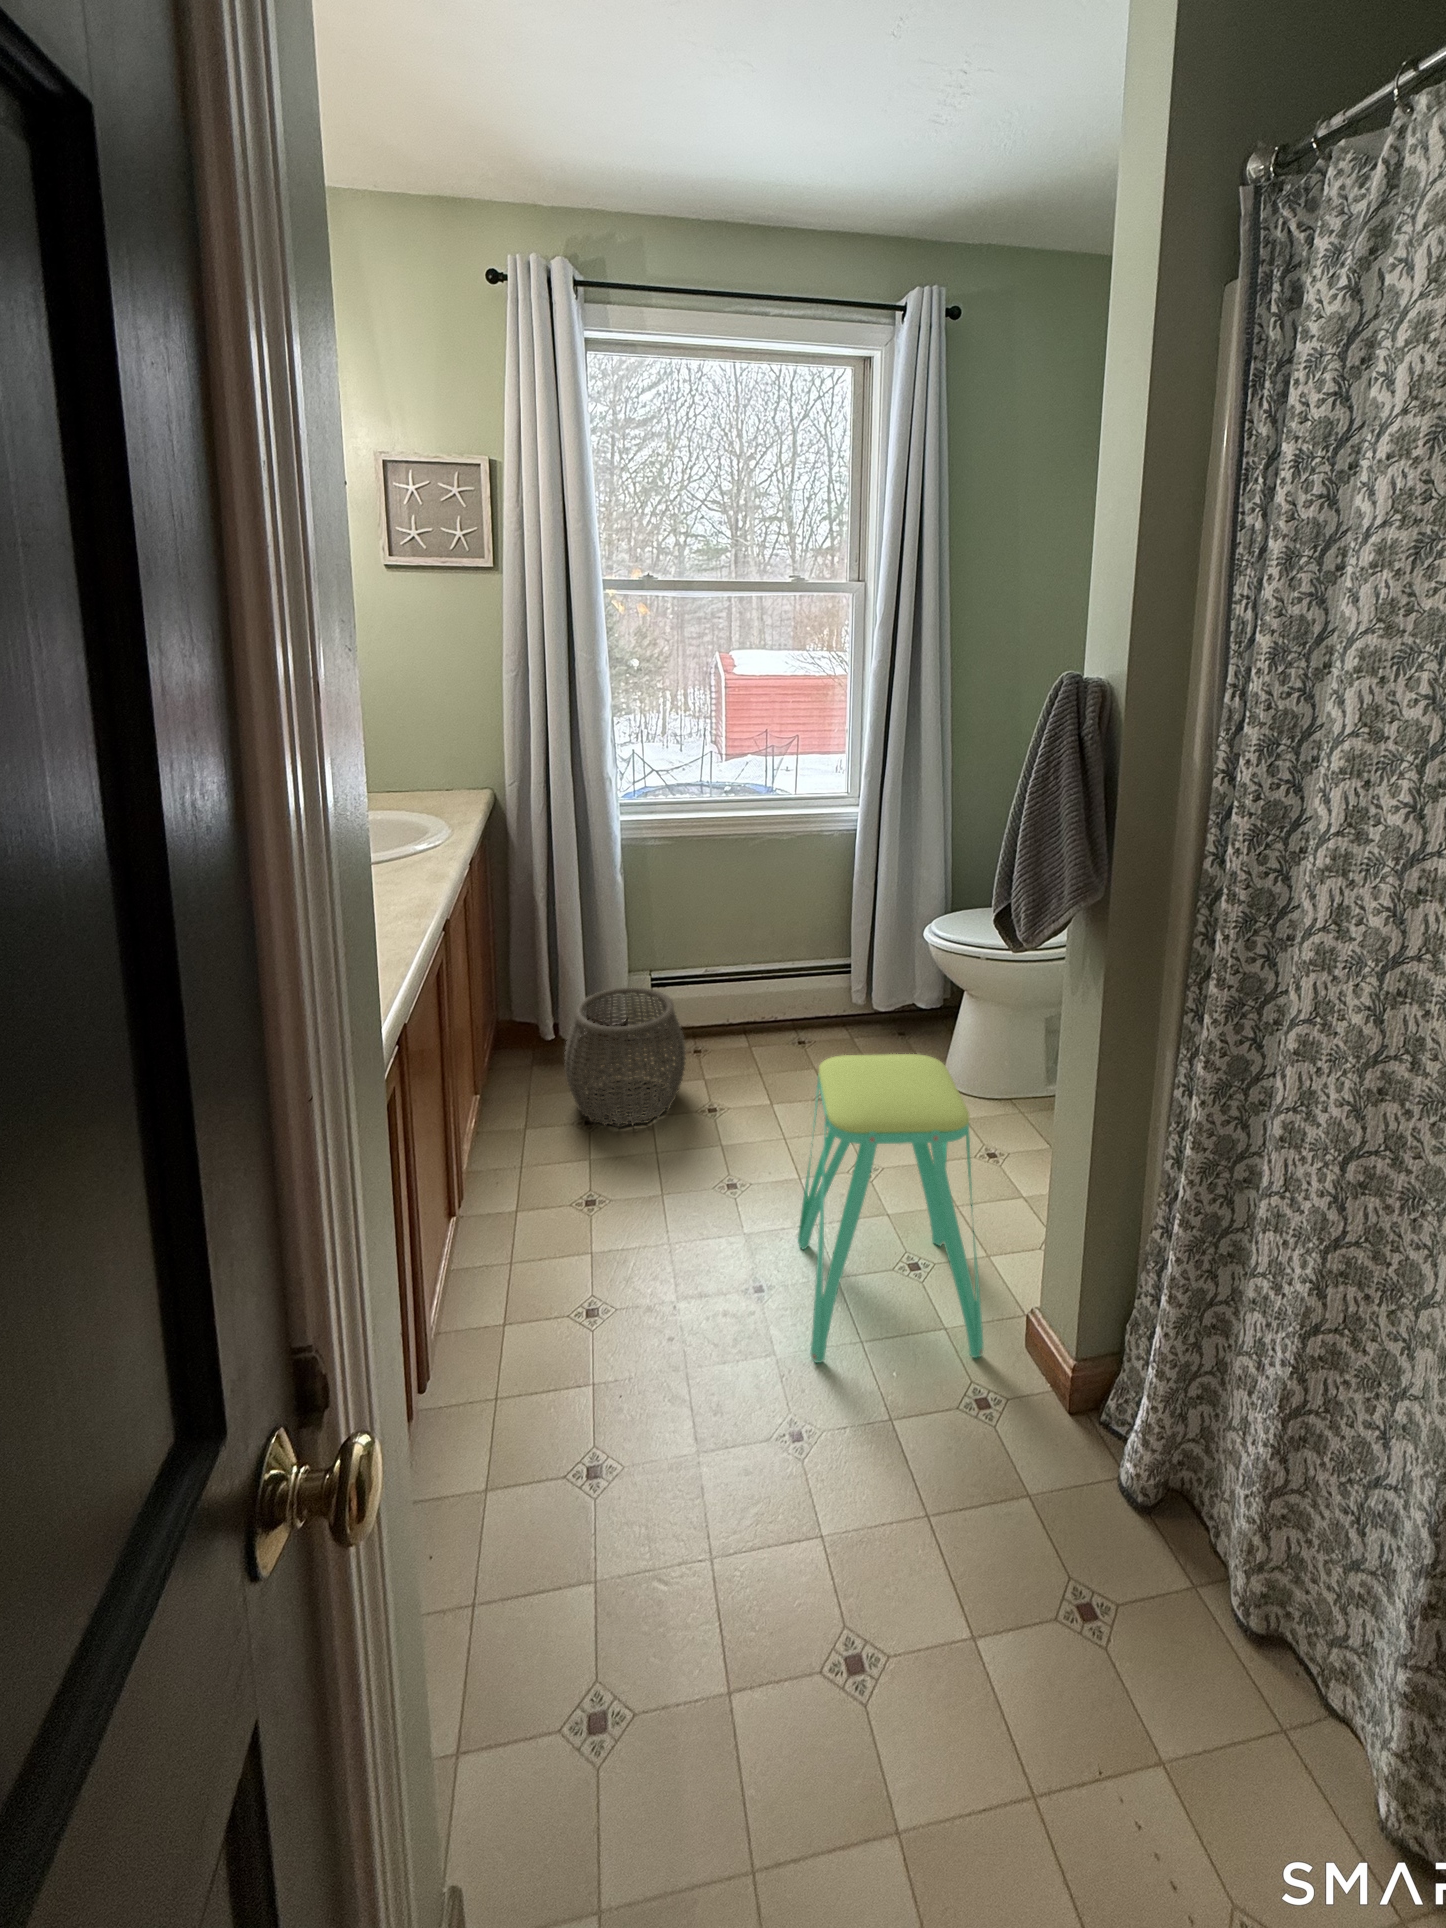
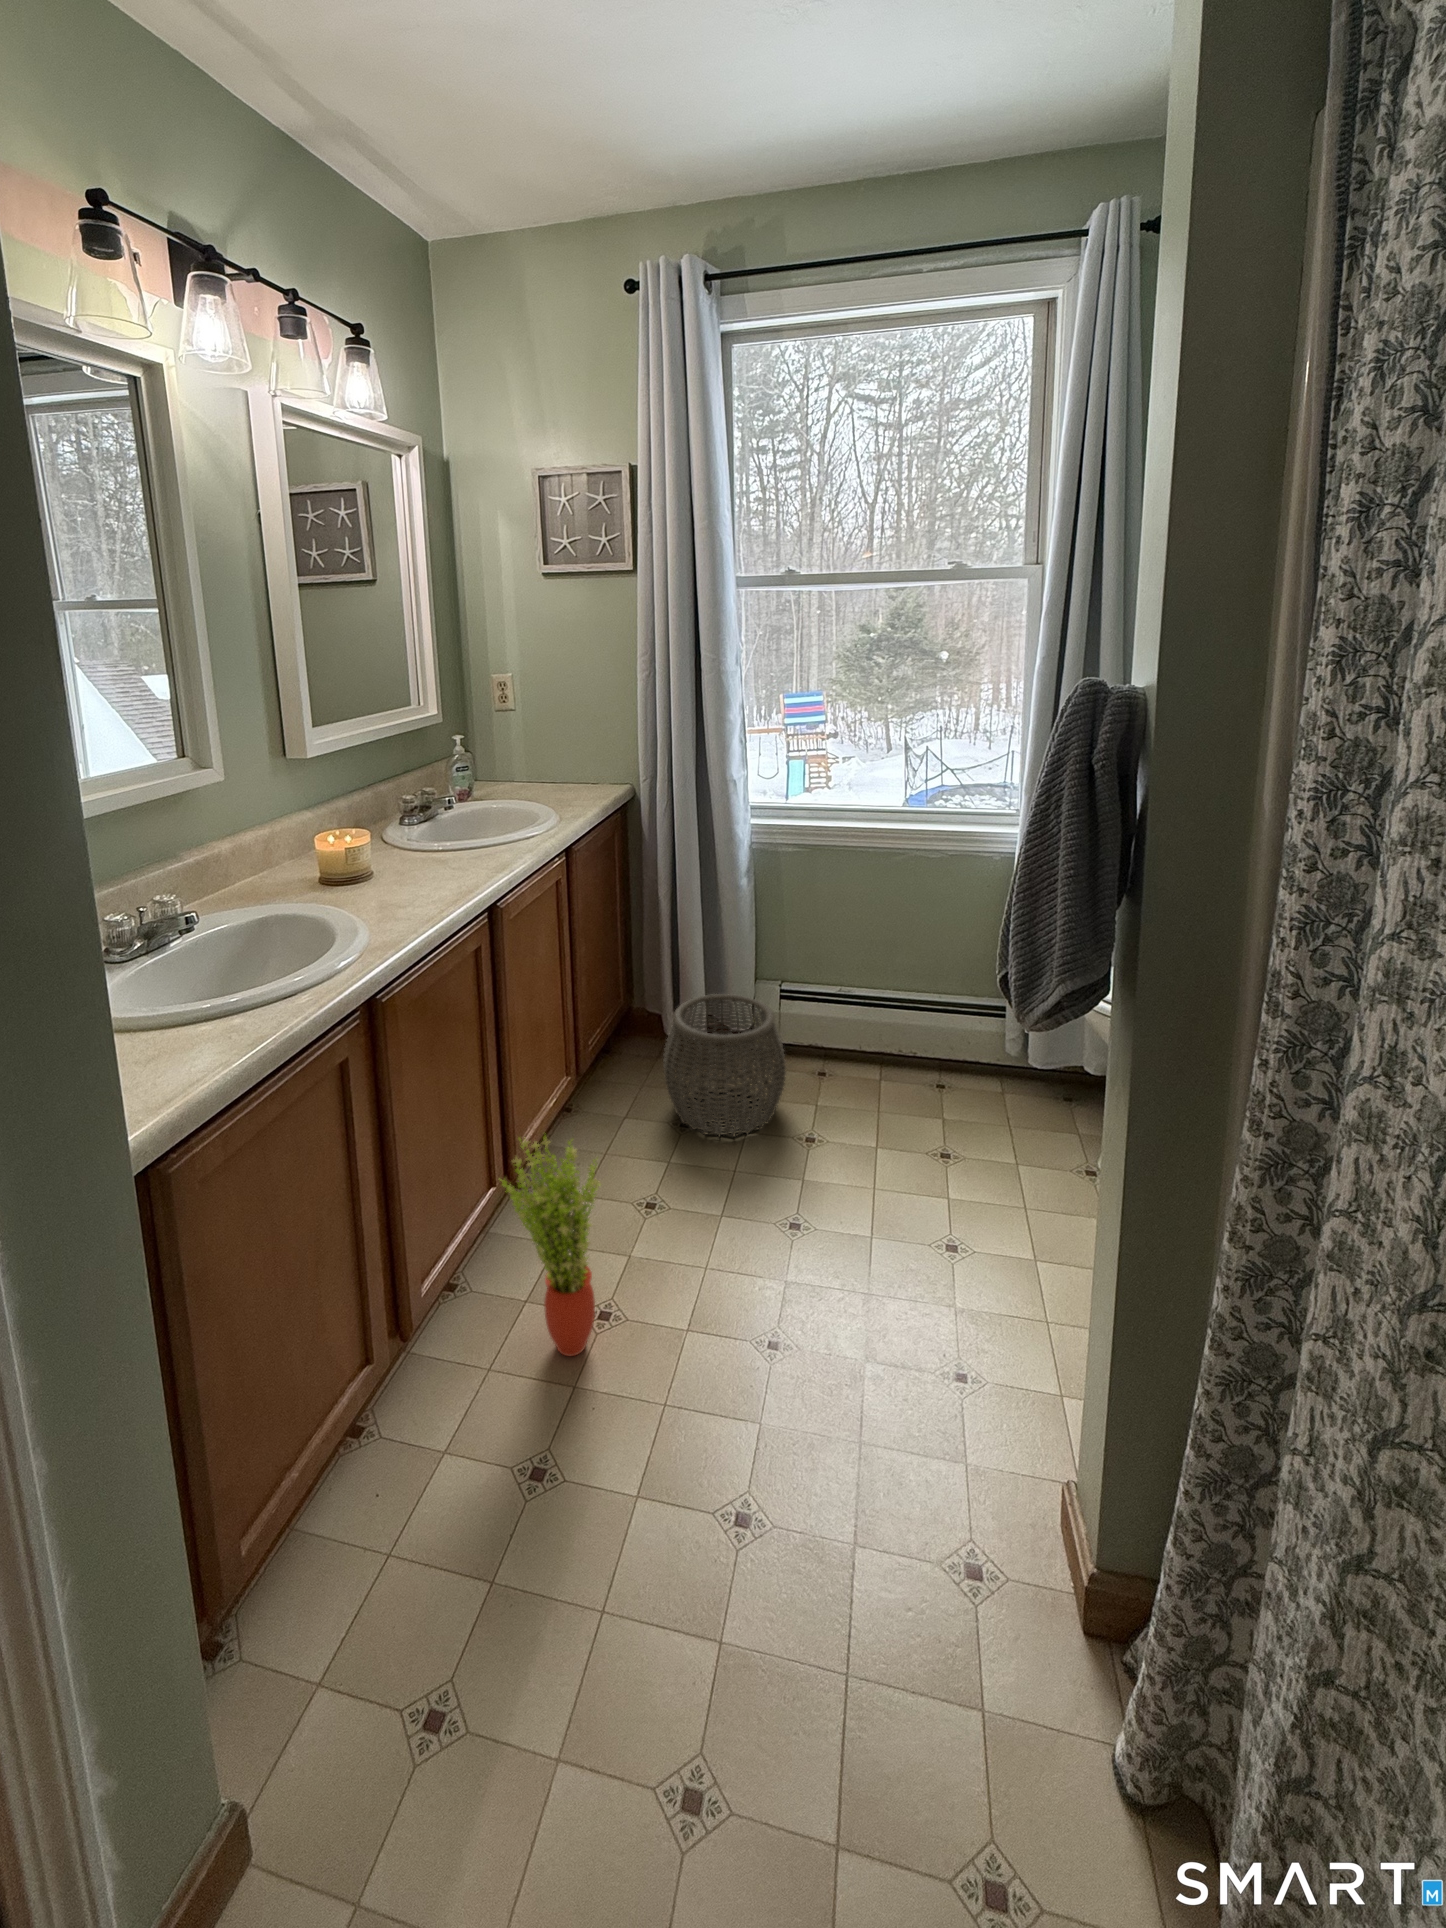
stool: present [798,1054,984,1363] -> none [791,1111,1009,1516]
potted plant: none [507,1142,618,1369] -> present [502,1136,601,1356]

